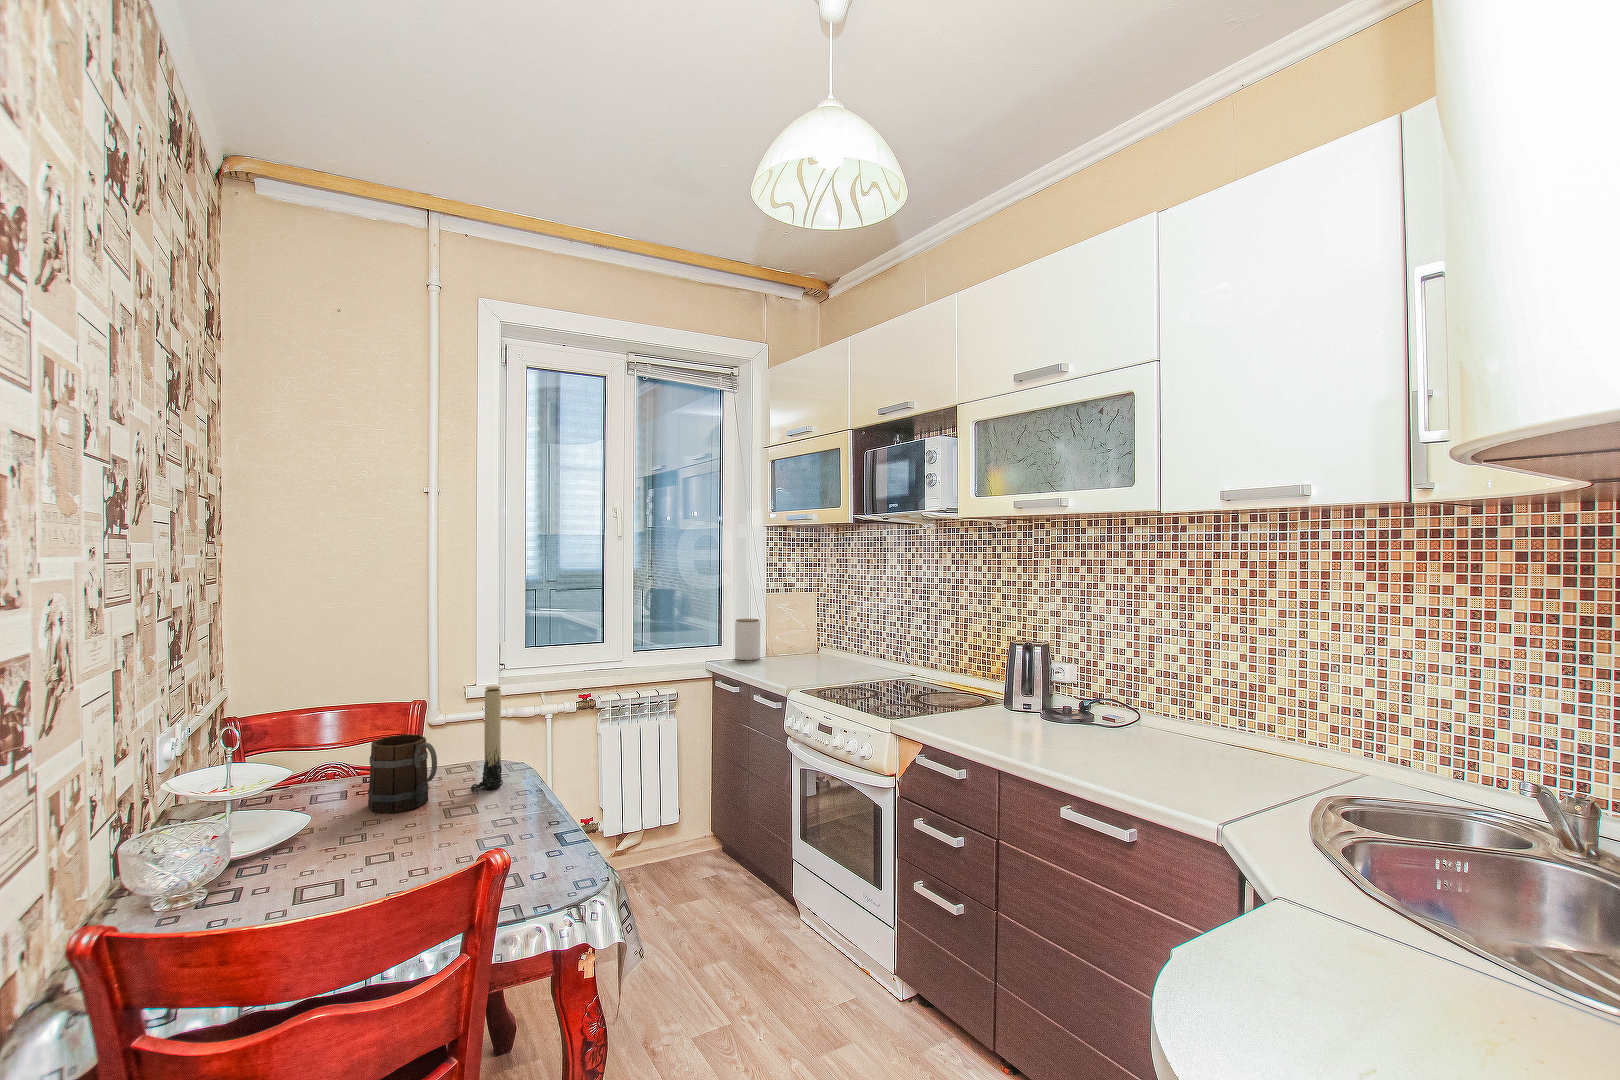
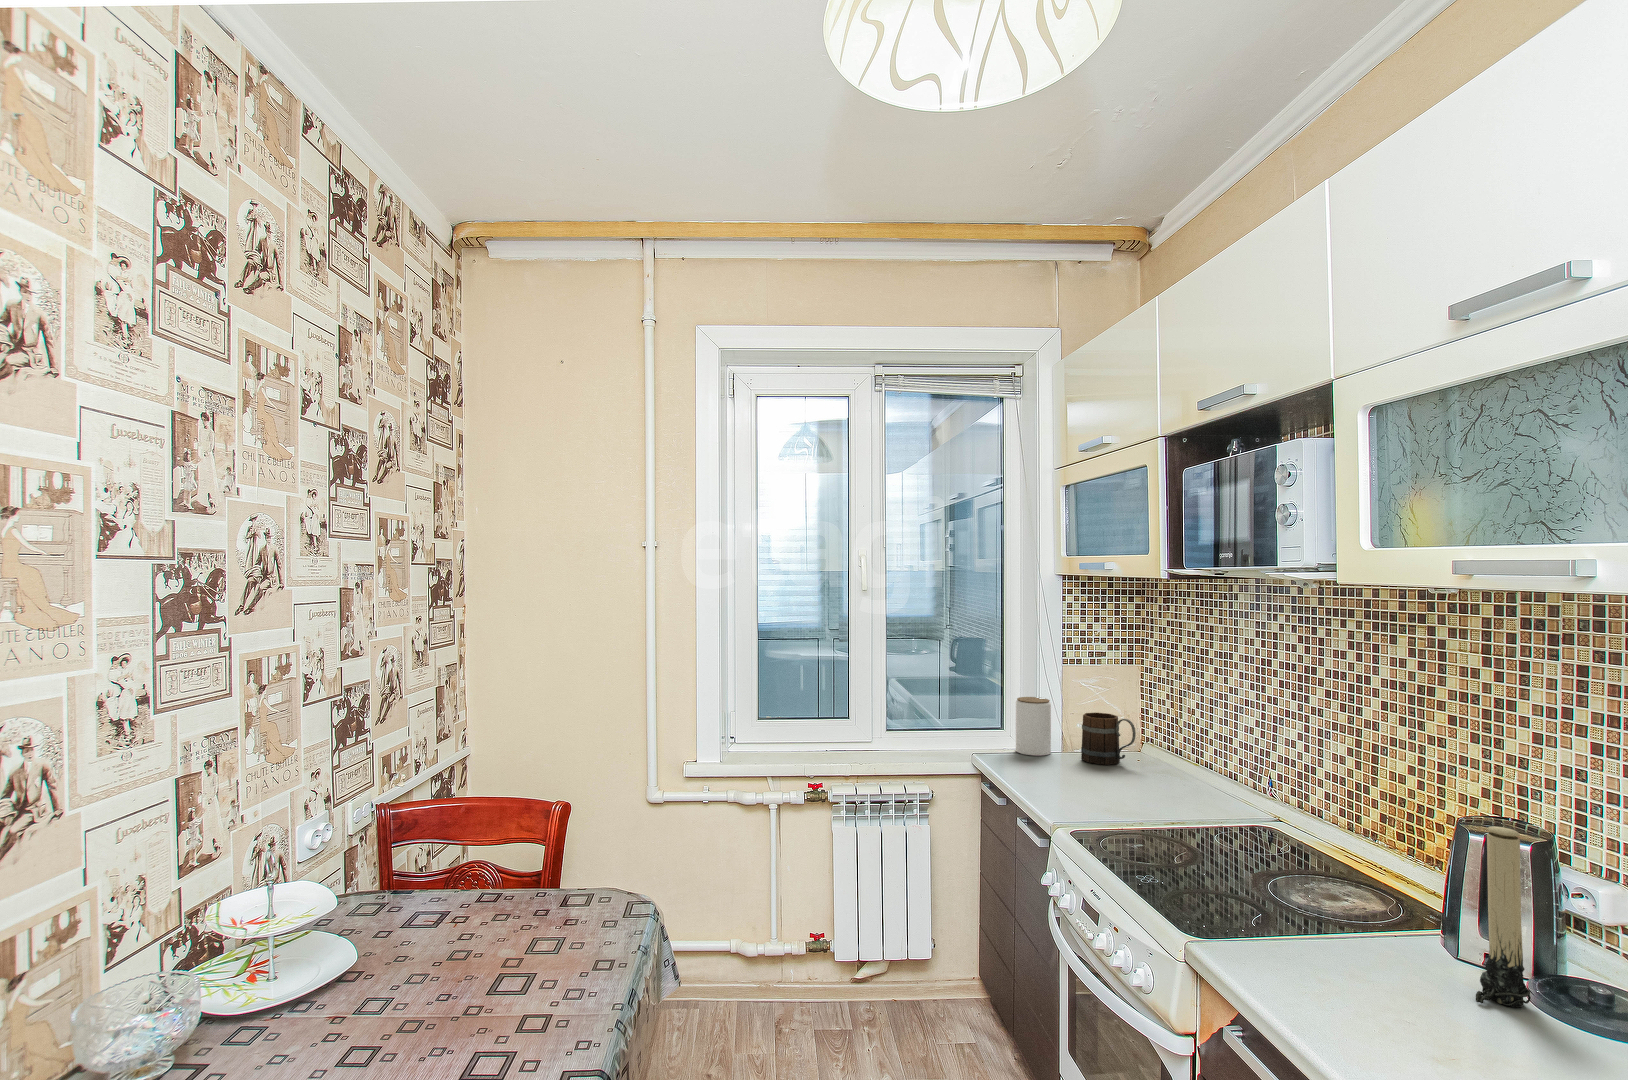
candle: present [471,686,503,790] -> present [1476,826,1531,1007]
mug: present [368,734,437,813] -> present [1081,713,1136,765]

